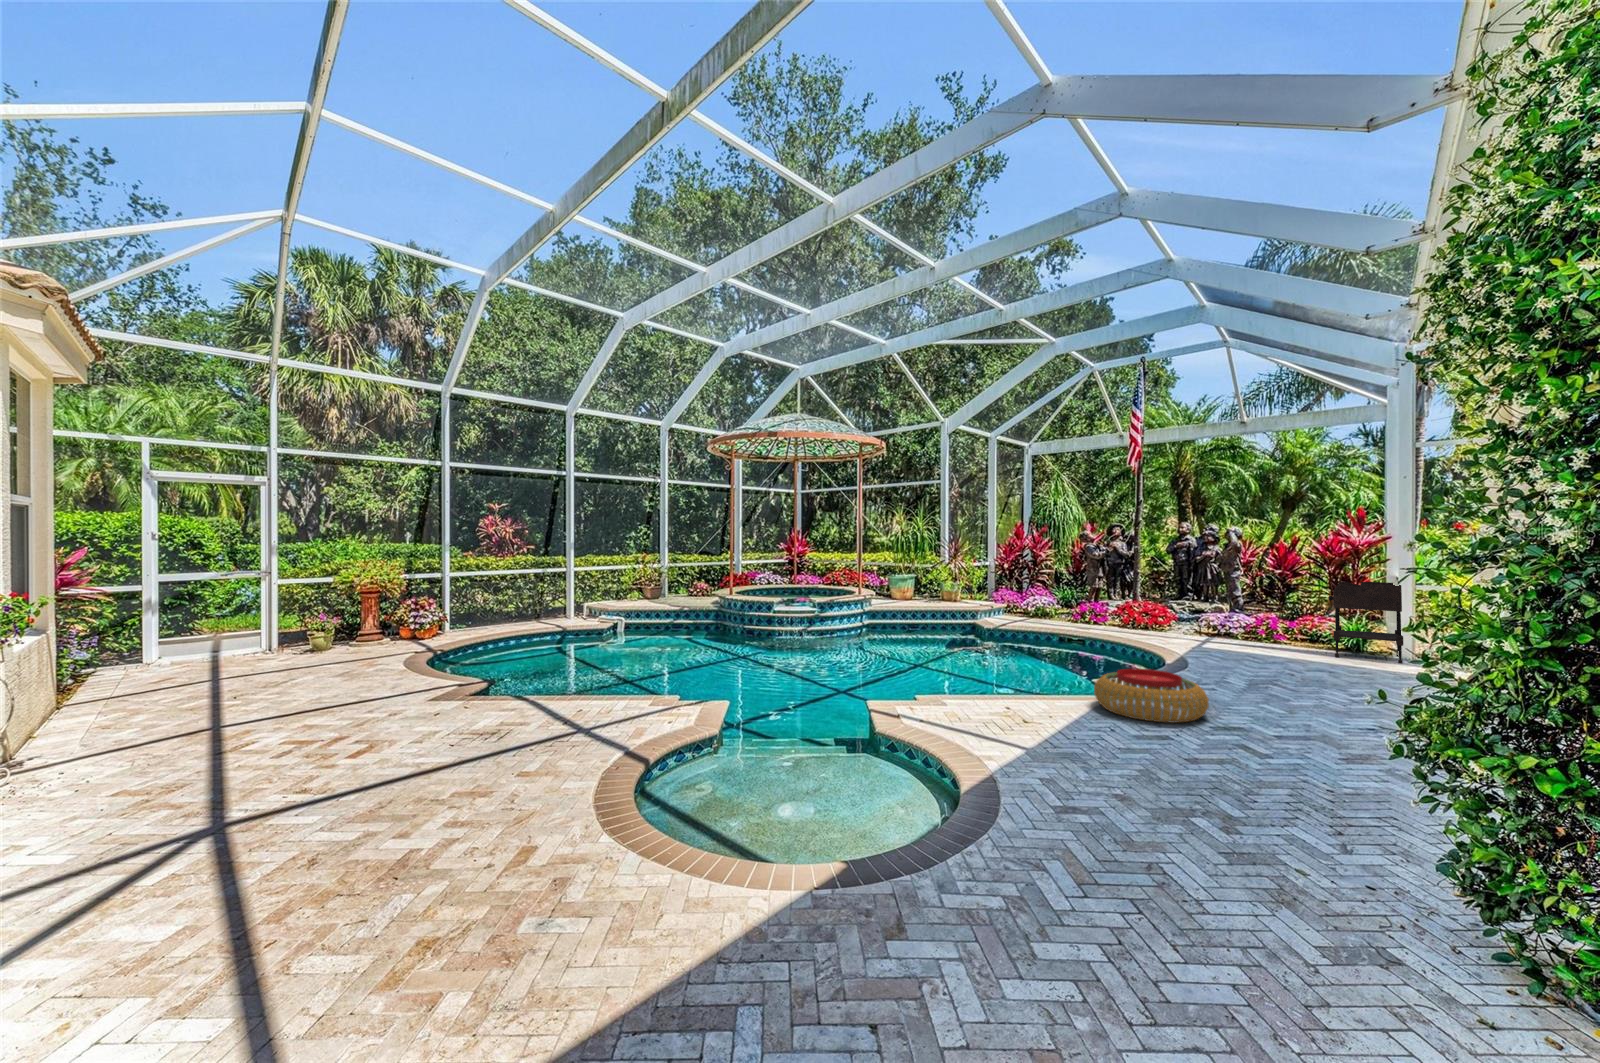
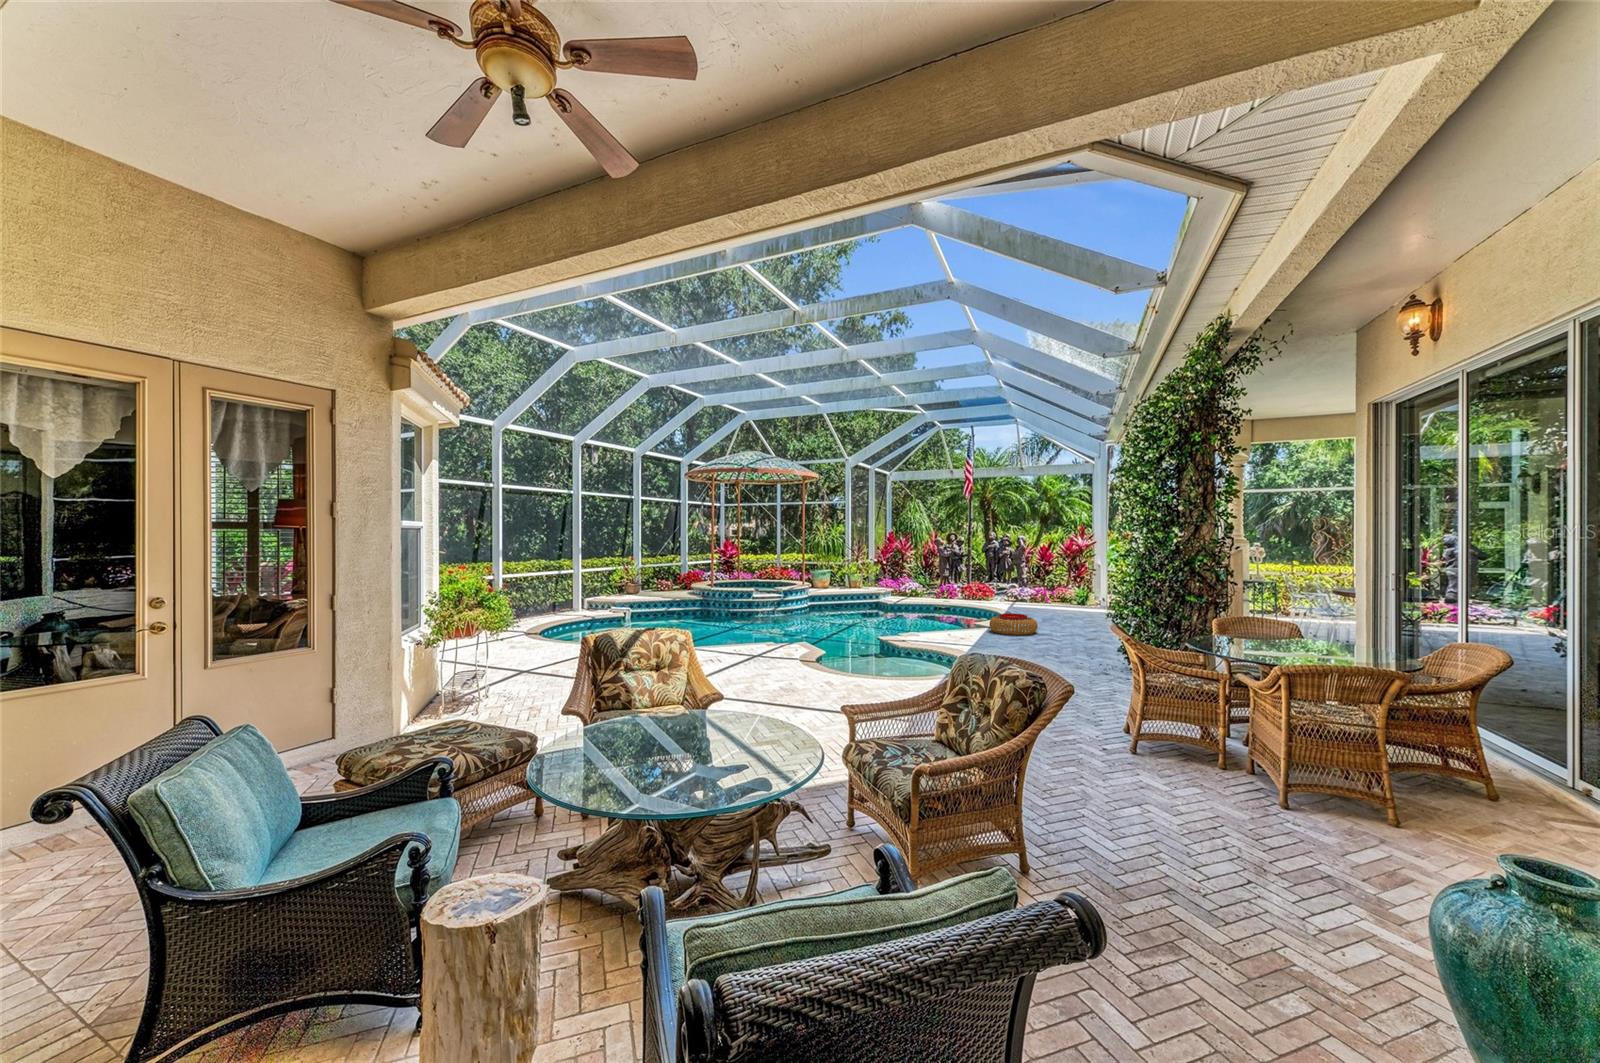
side table: present [1329,582,1403,664] -> none [1070,568,1100,609]

